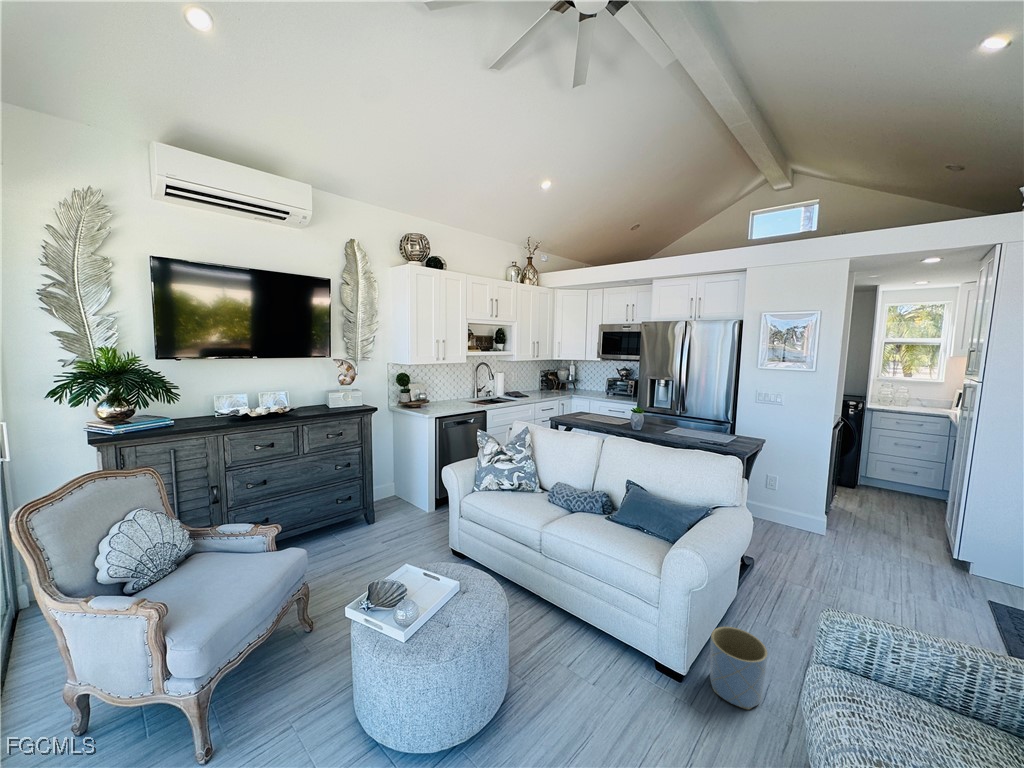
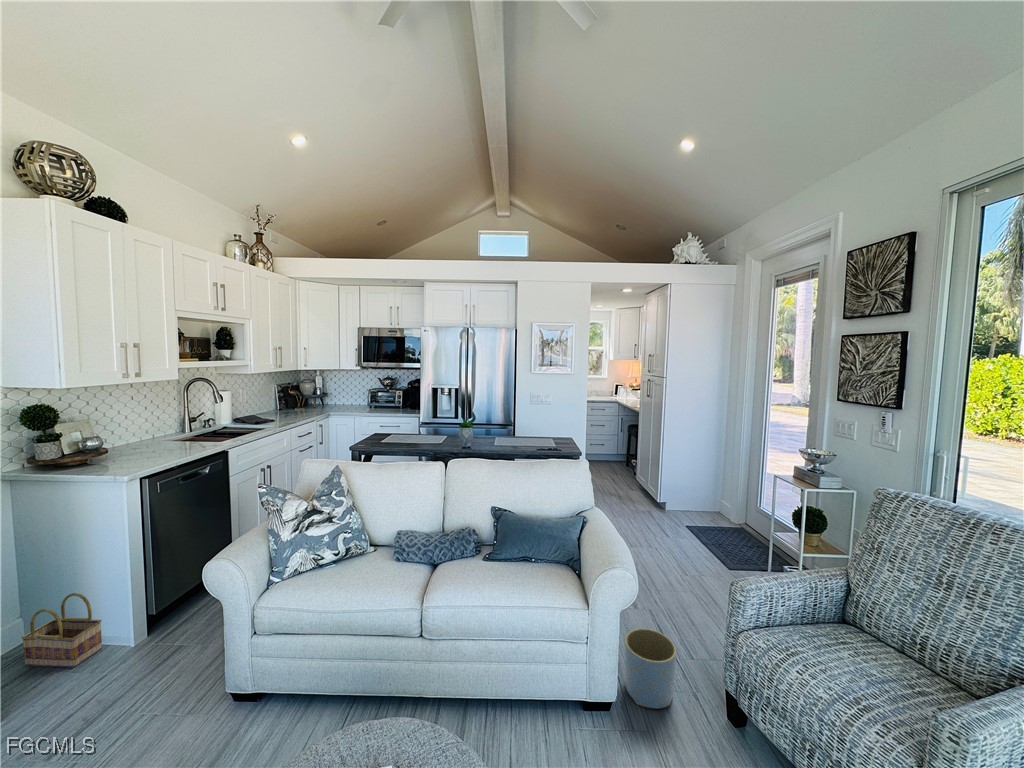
basket: none [389,475,417,513] -> present [22,593,102,668]

